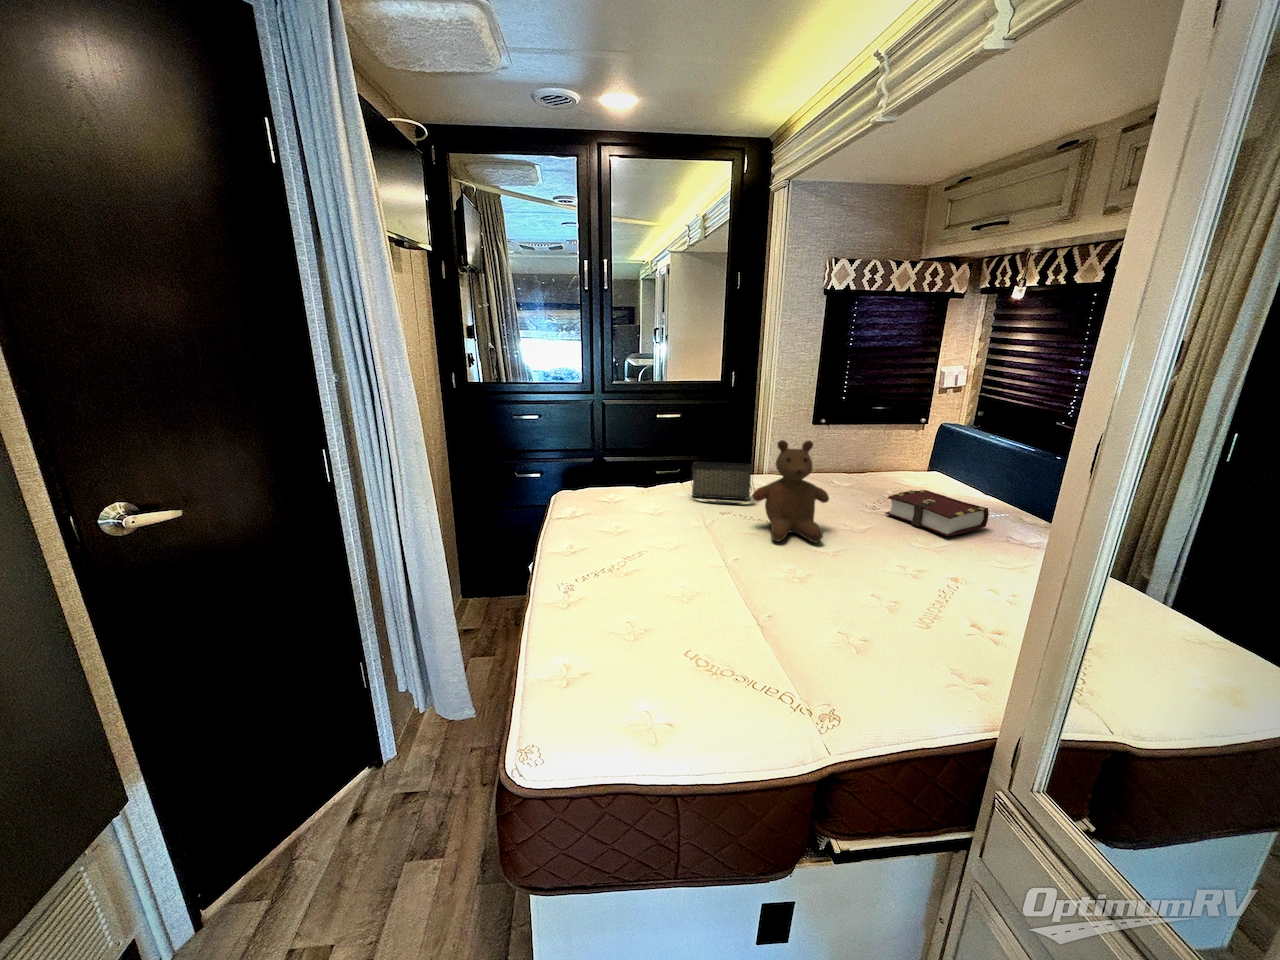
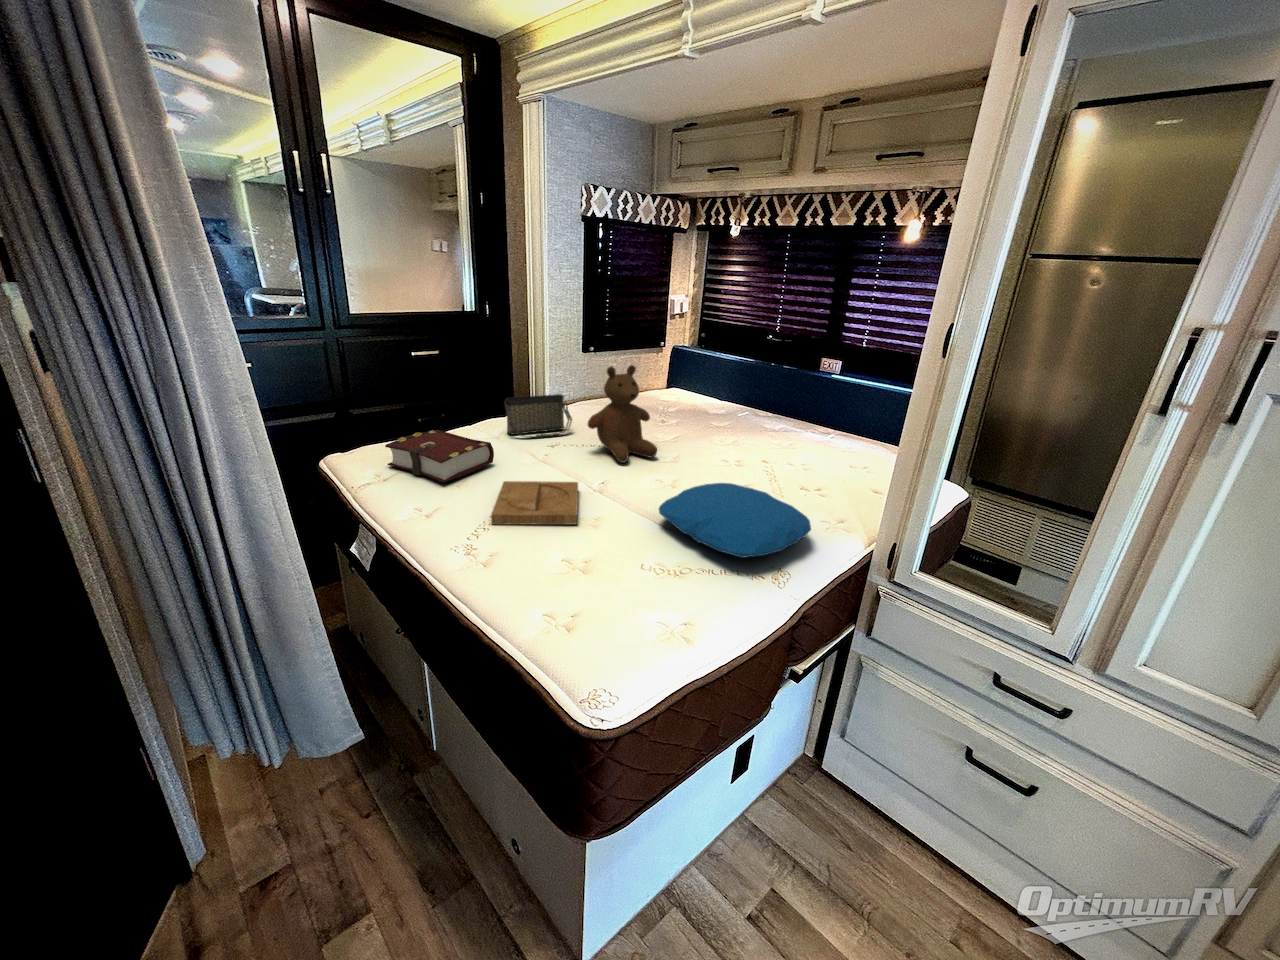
book: present [885,490,989,536] -> present [385,430,494,482]
tray: none [606,535,708,587] -> present [491,481,578,525]
pillow: none [754,579,935,676] -> present [659,483,811,558]

